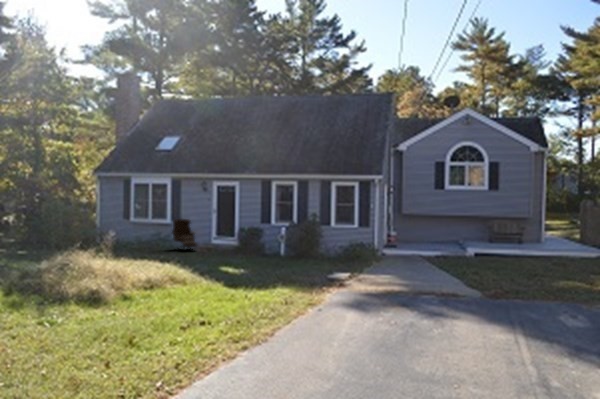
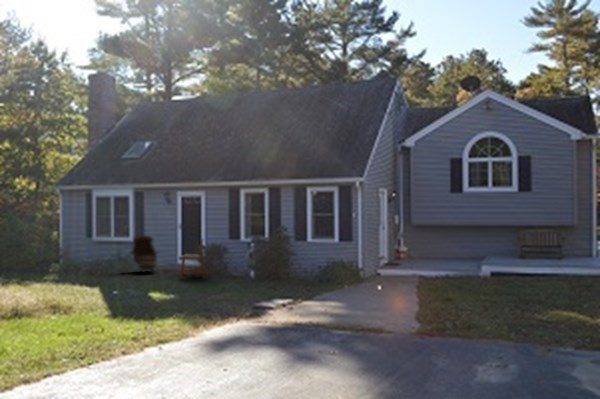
bench: none [221,222,246,255] -> present [180,239,205,278]

